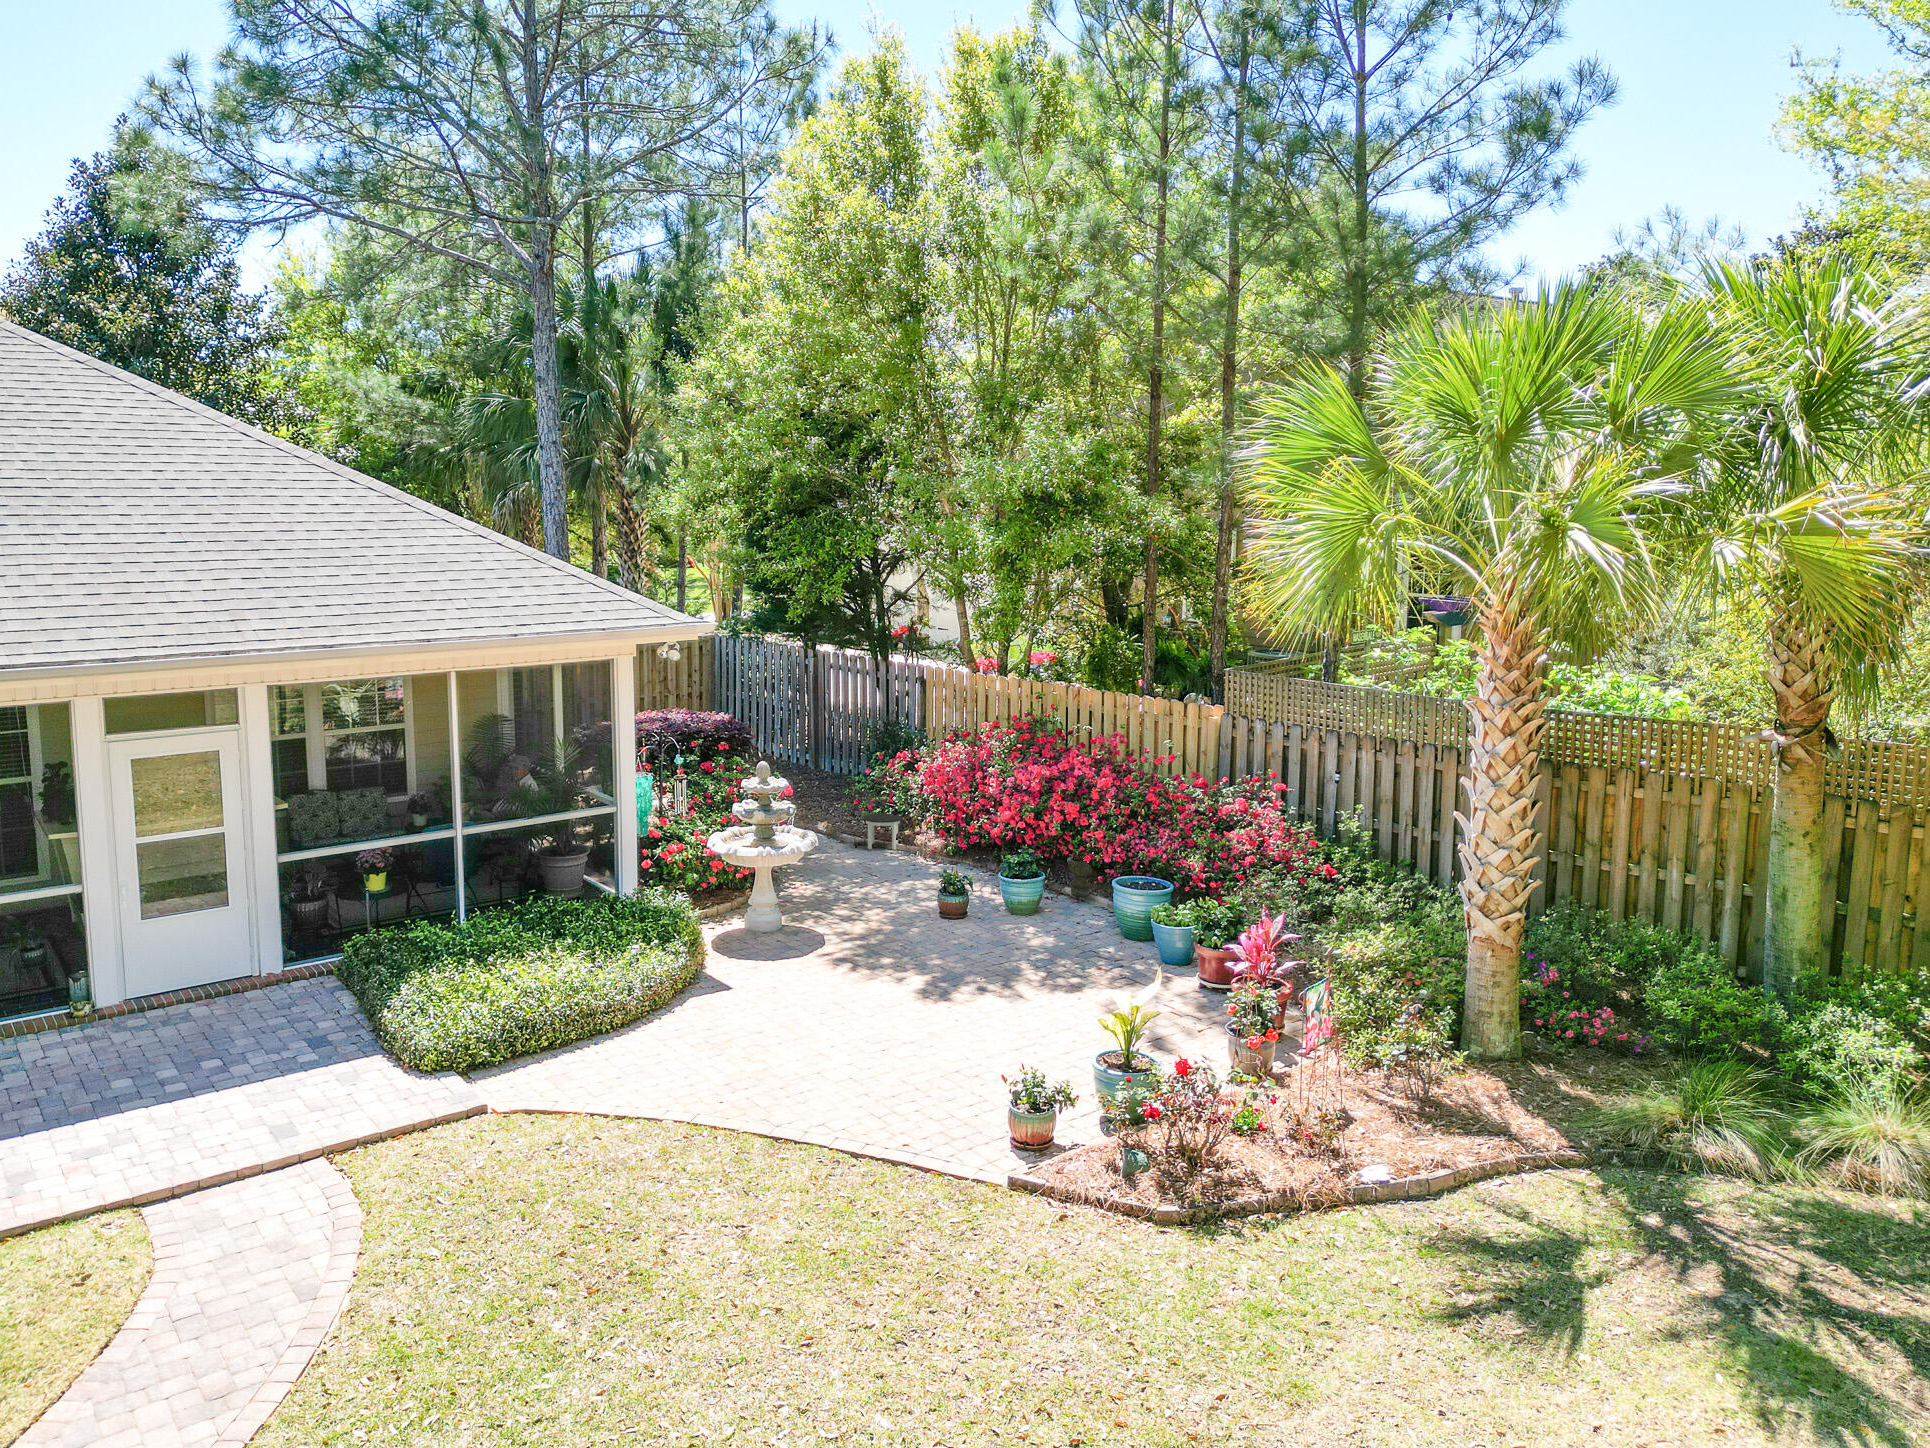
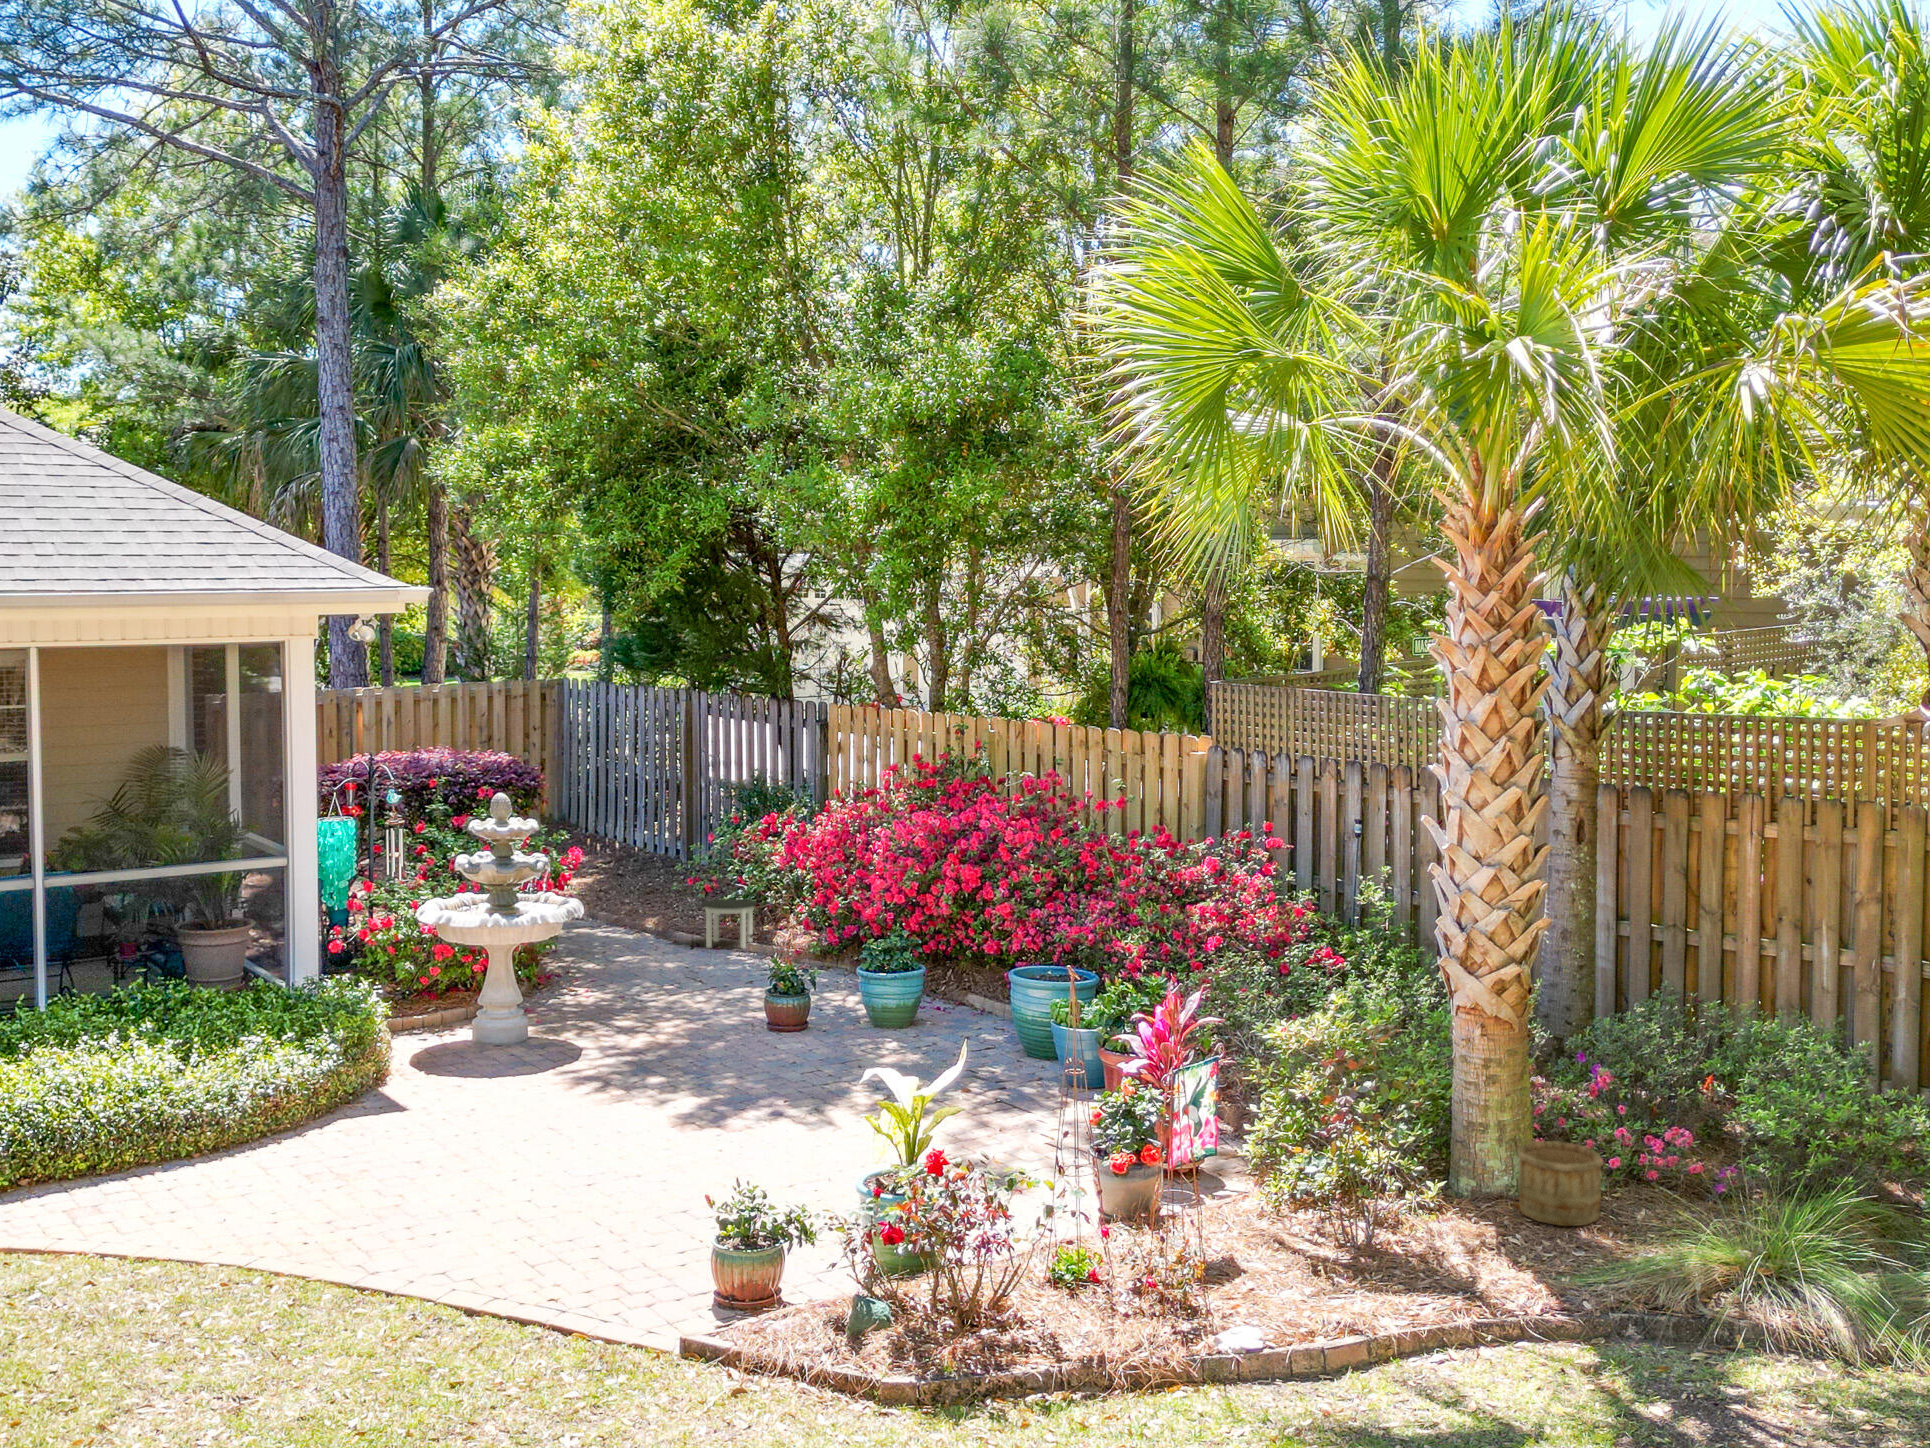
planter: present [1067,852,1092,897] -> none [964,937,1004,1003]
wooden bucket: none [1514,1025,1575,1083] -> present [1517,1141,1604,1226]

